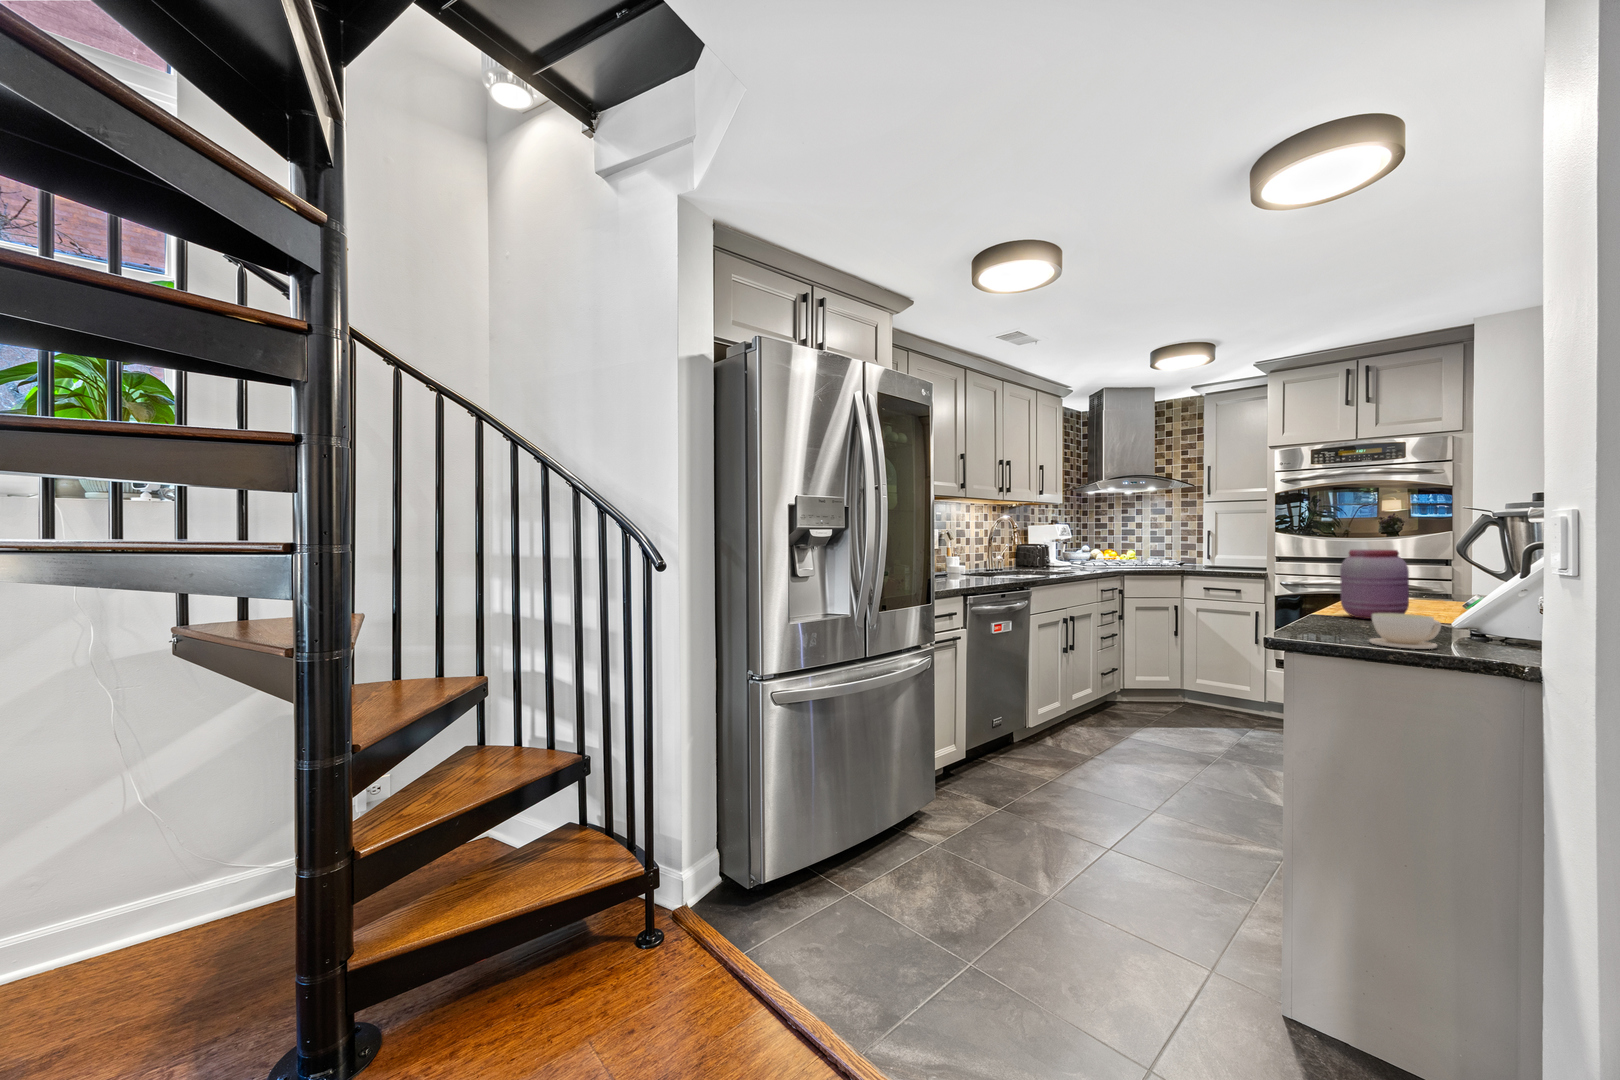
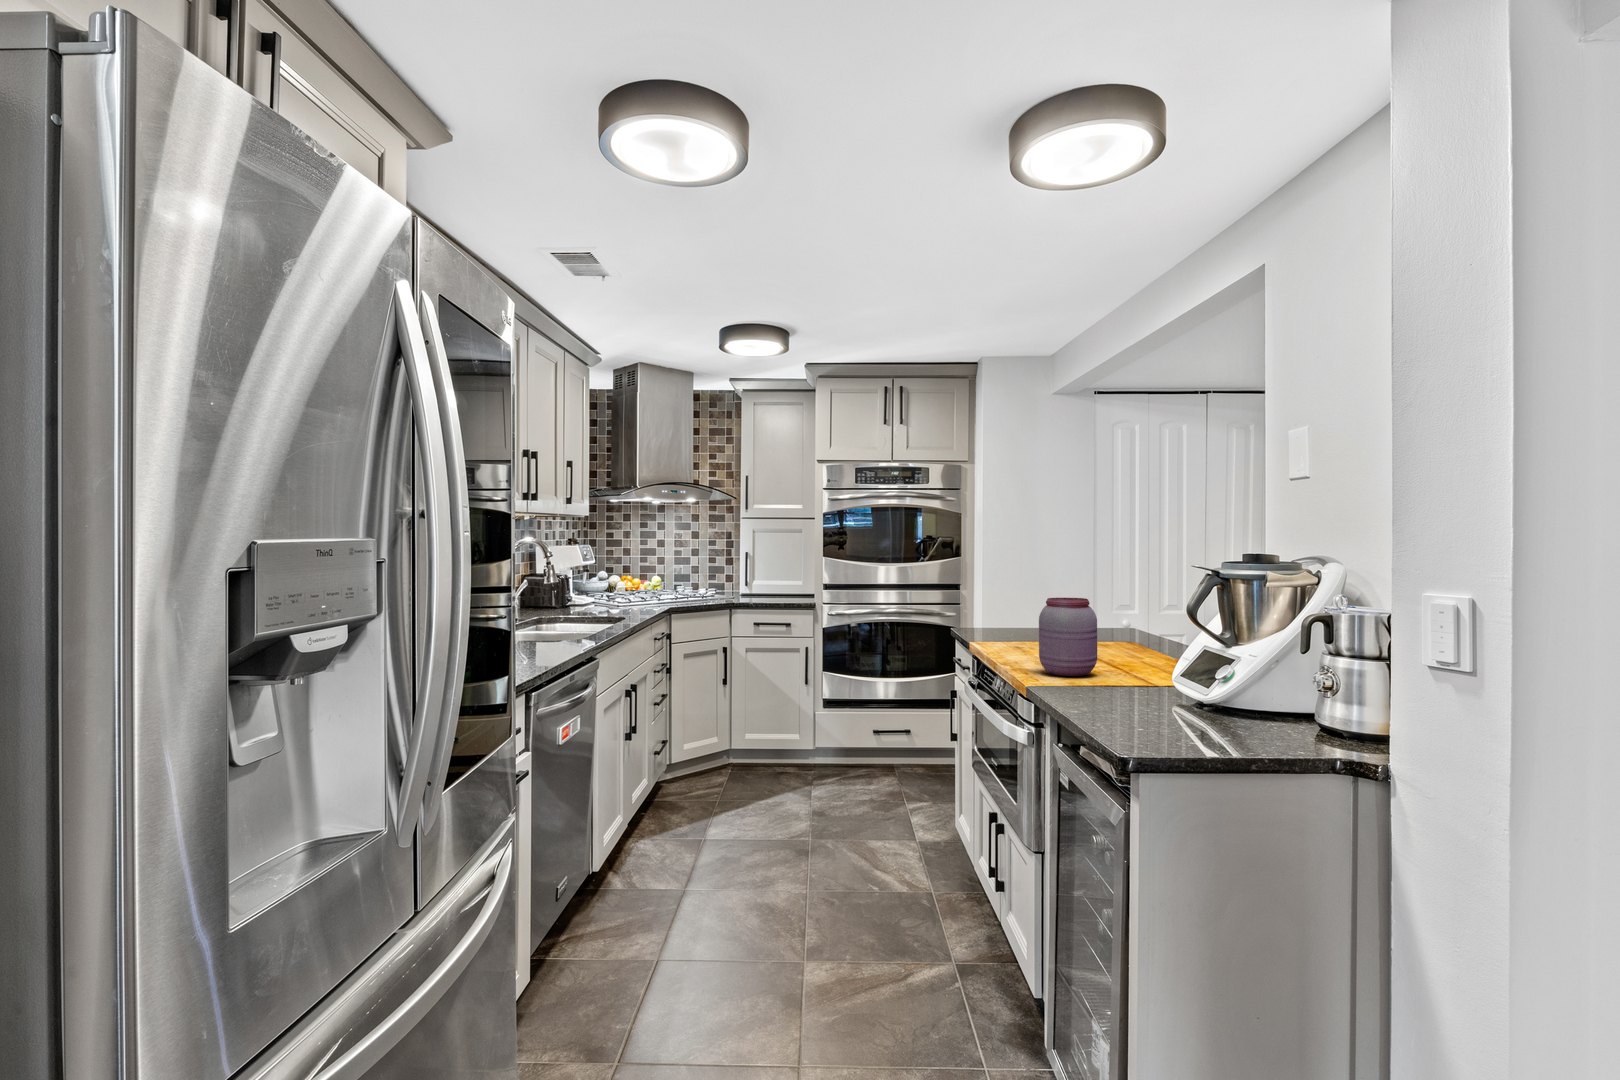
coffee cup: present [1369,613,1441,649] -> none [1179,684,1240,727]

